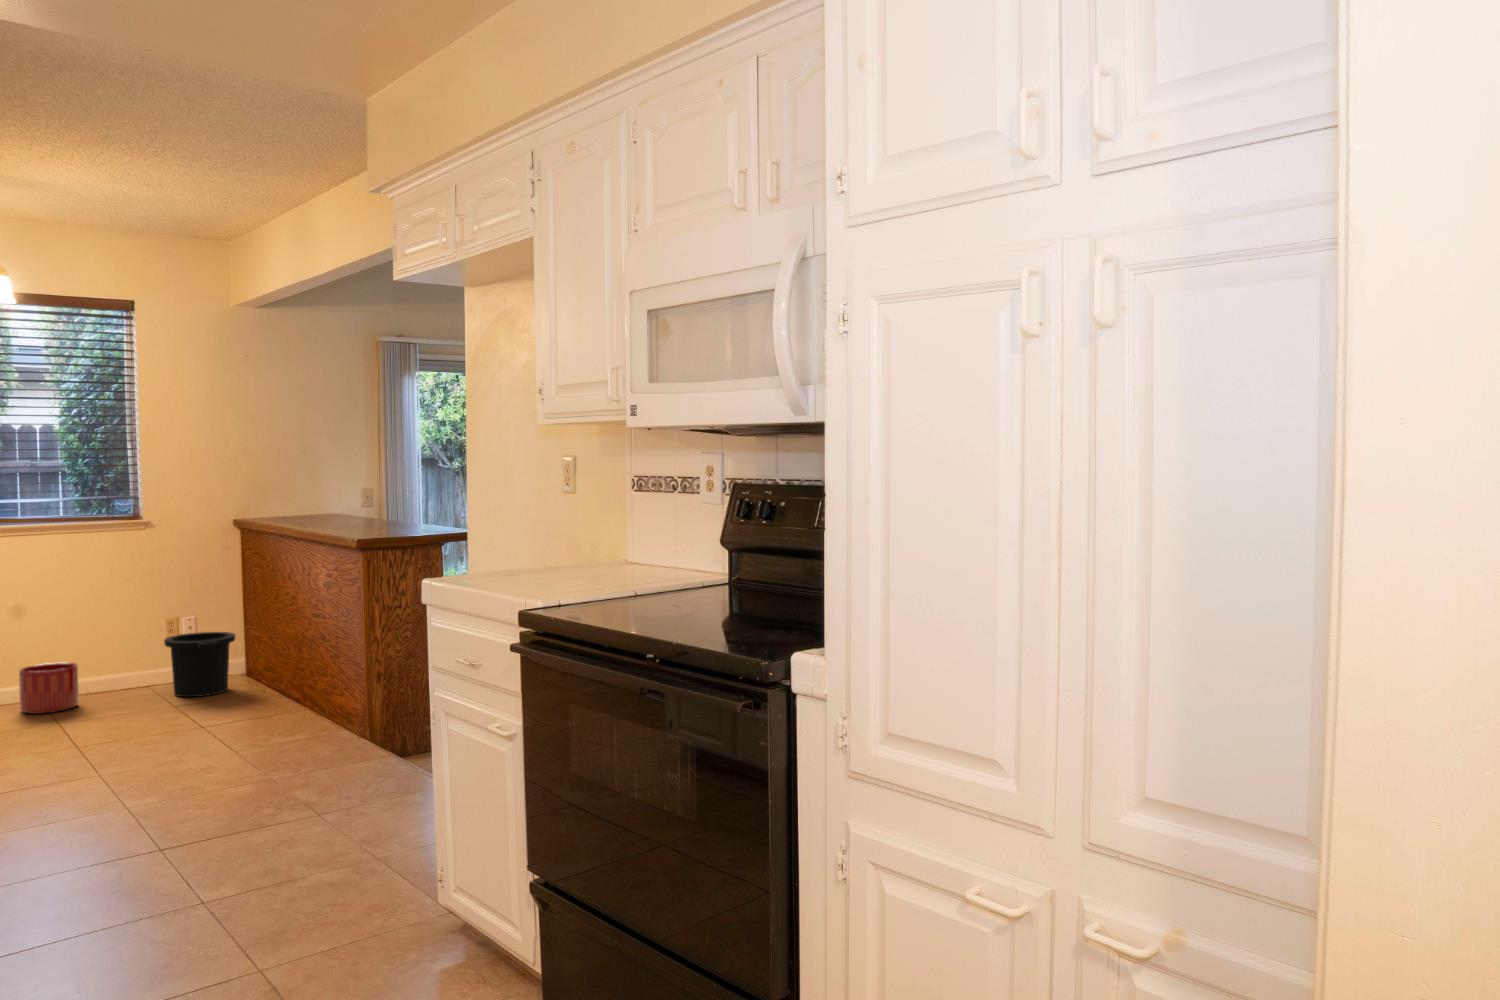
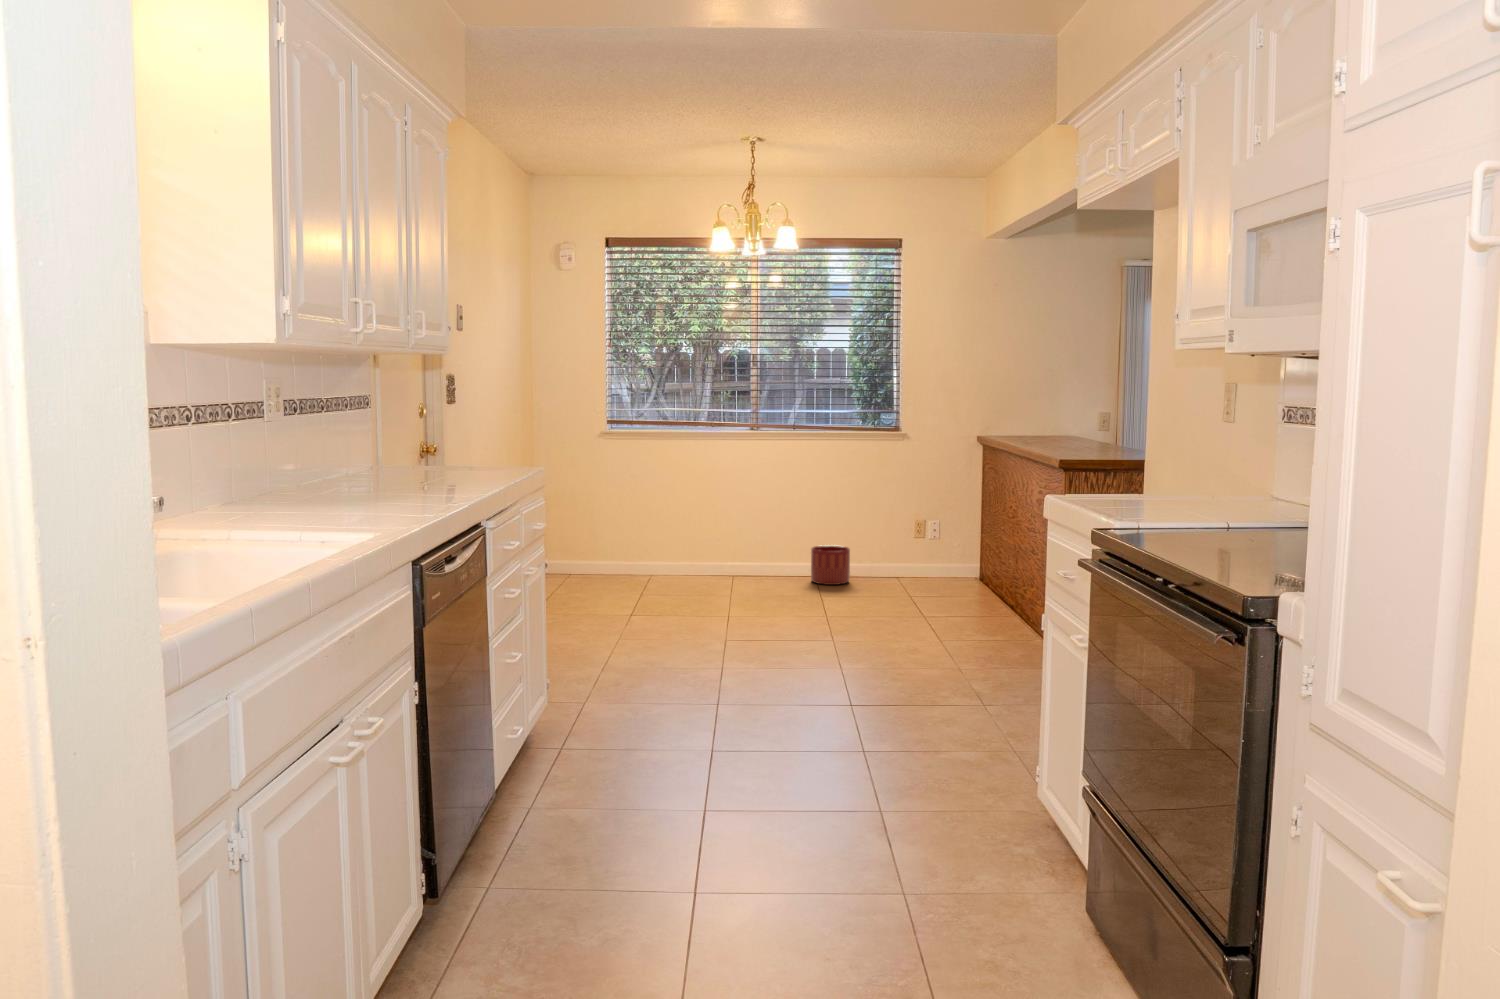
trash can: present [164,632,235,697] -> none [913,534,969,590]

